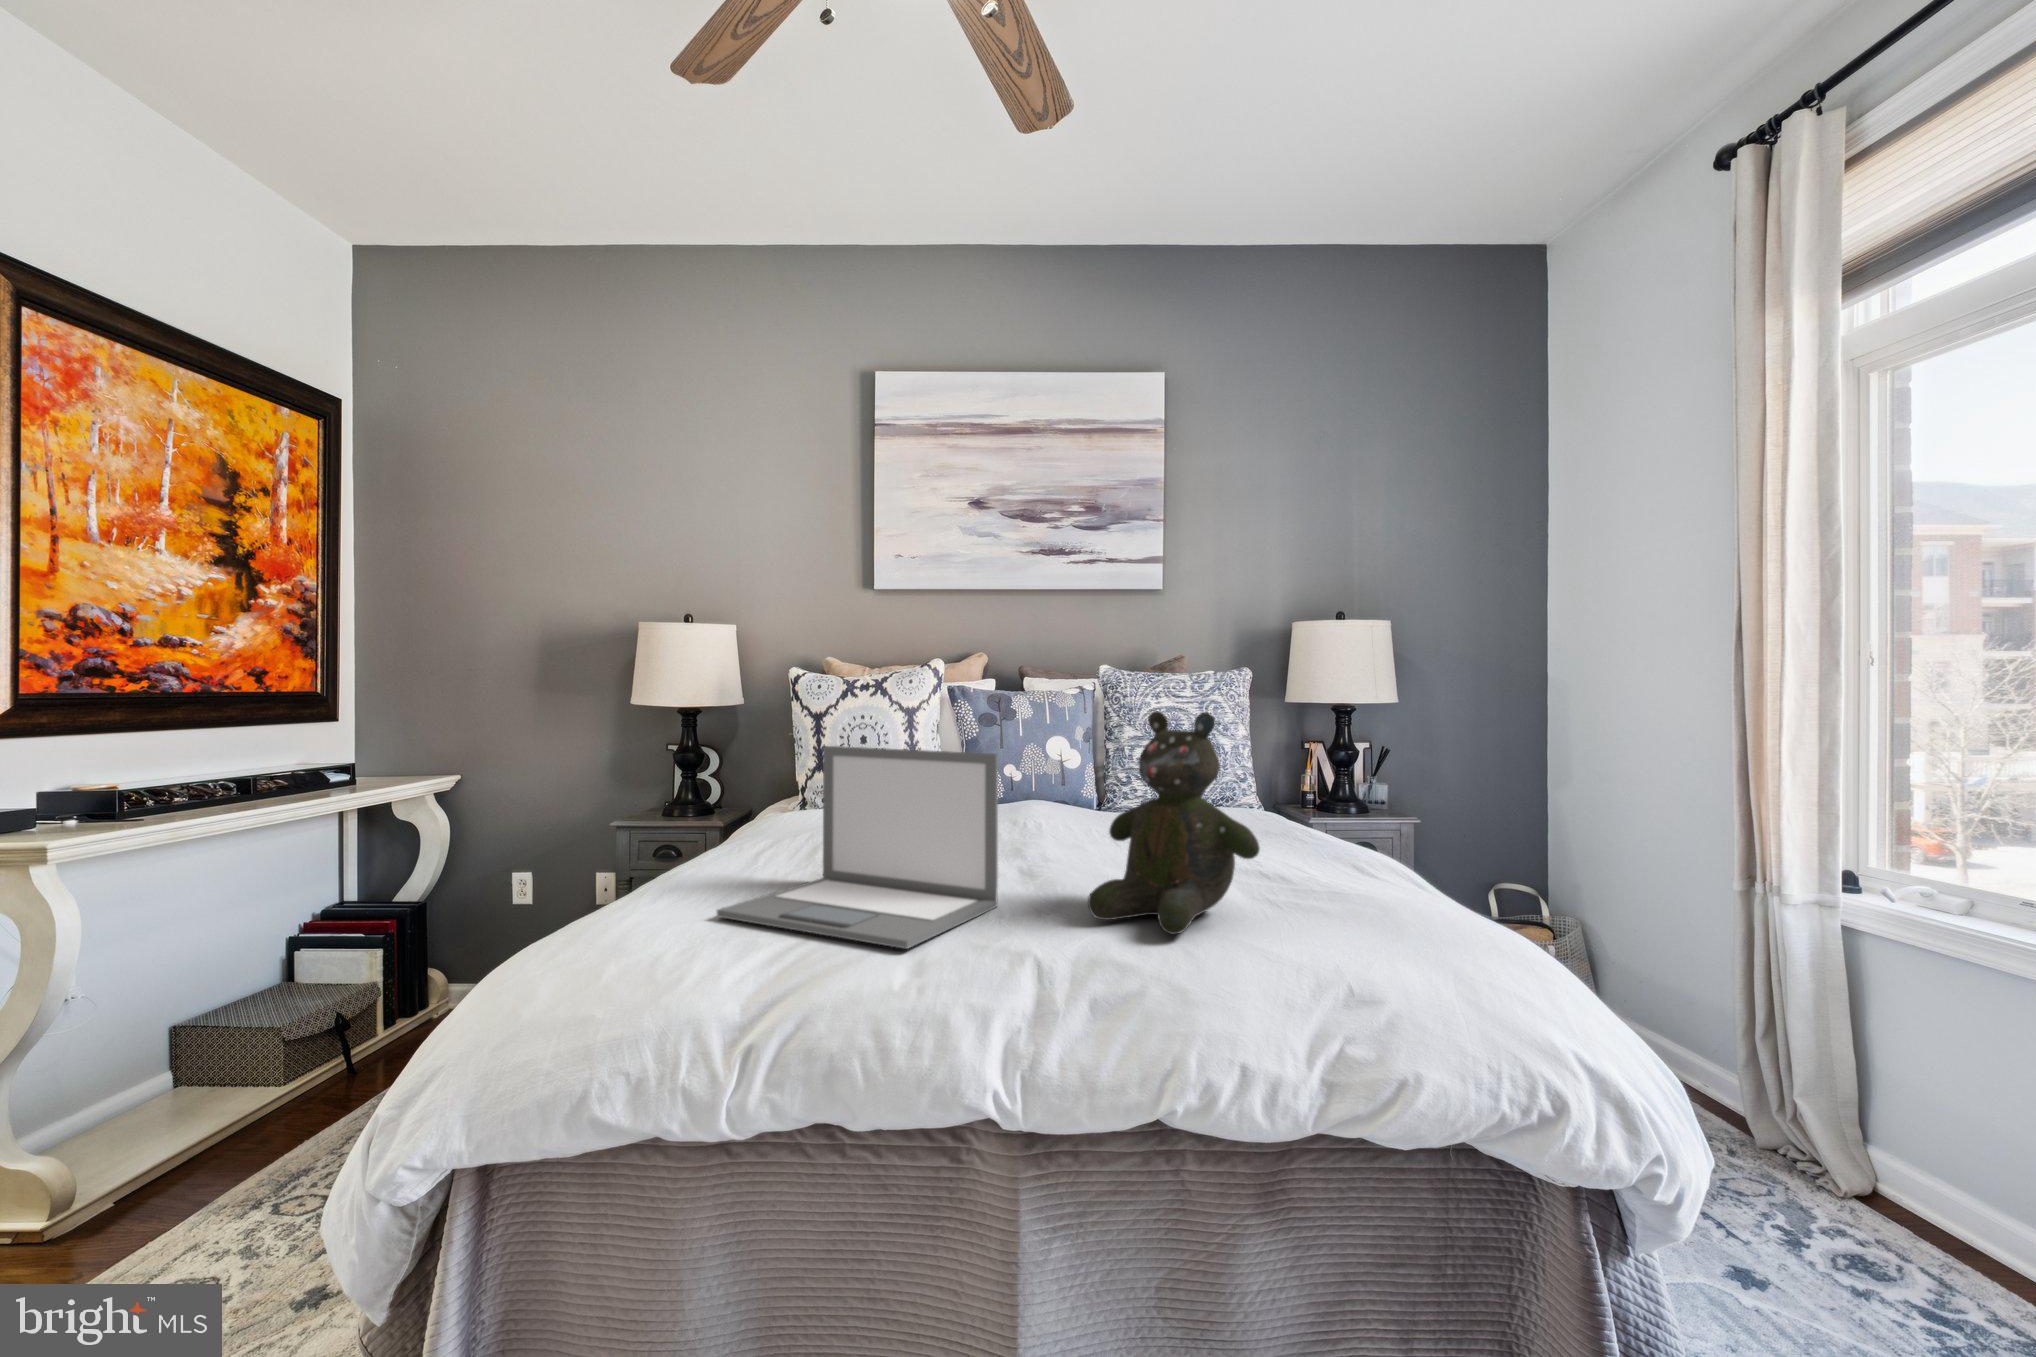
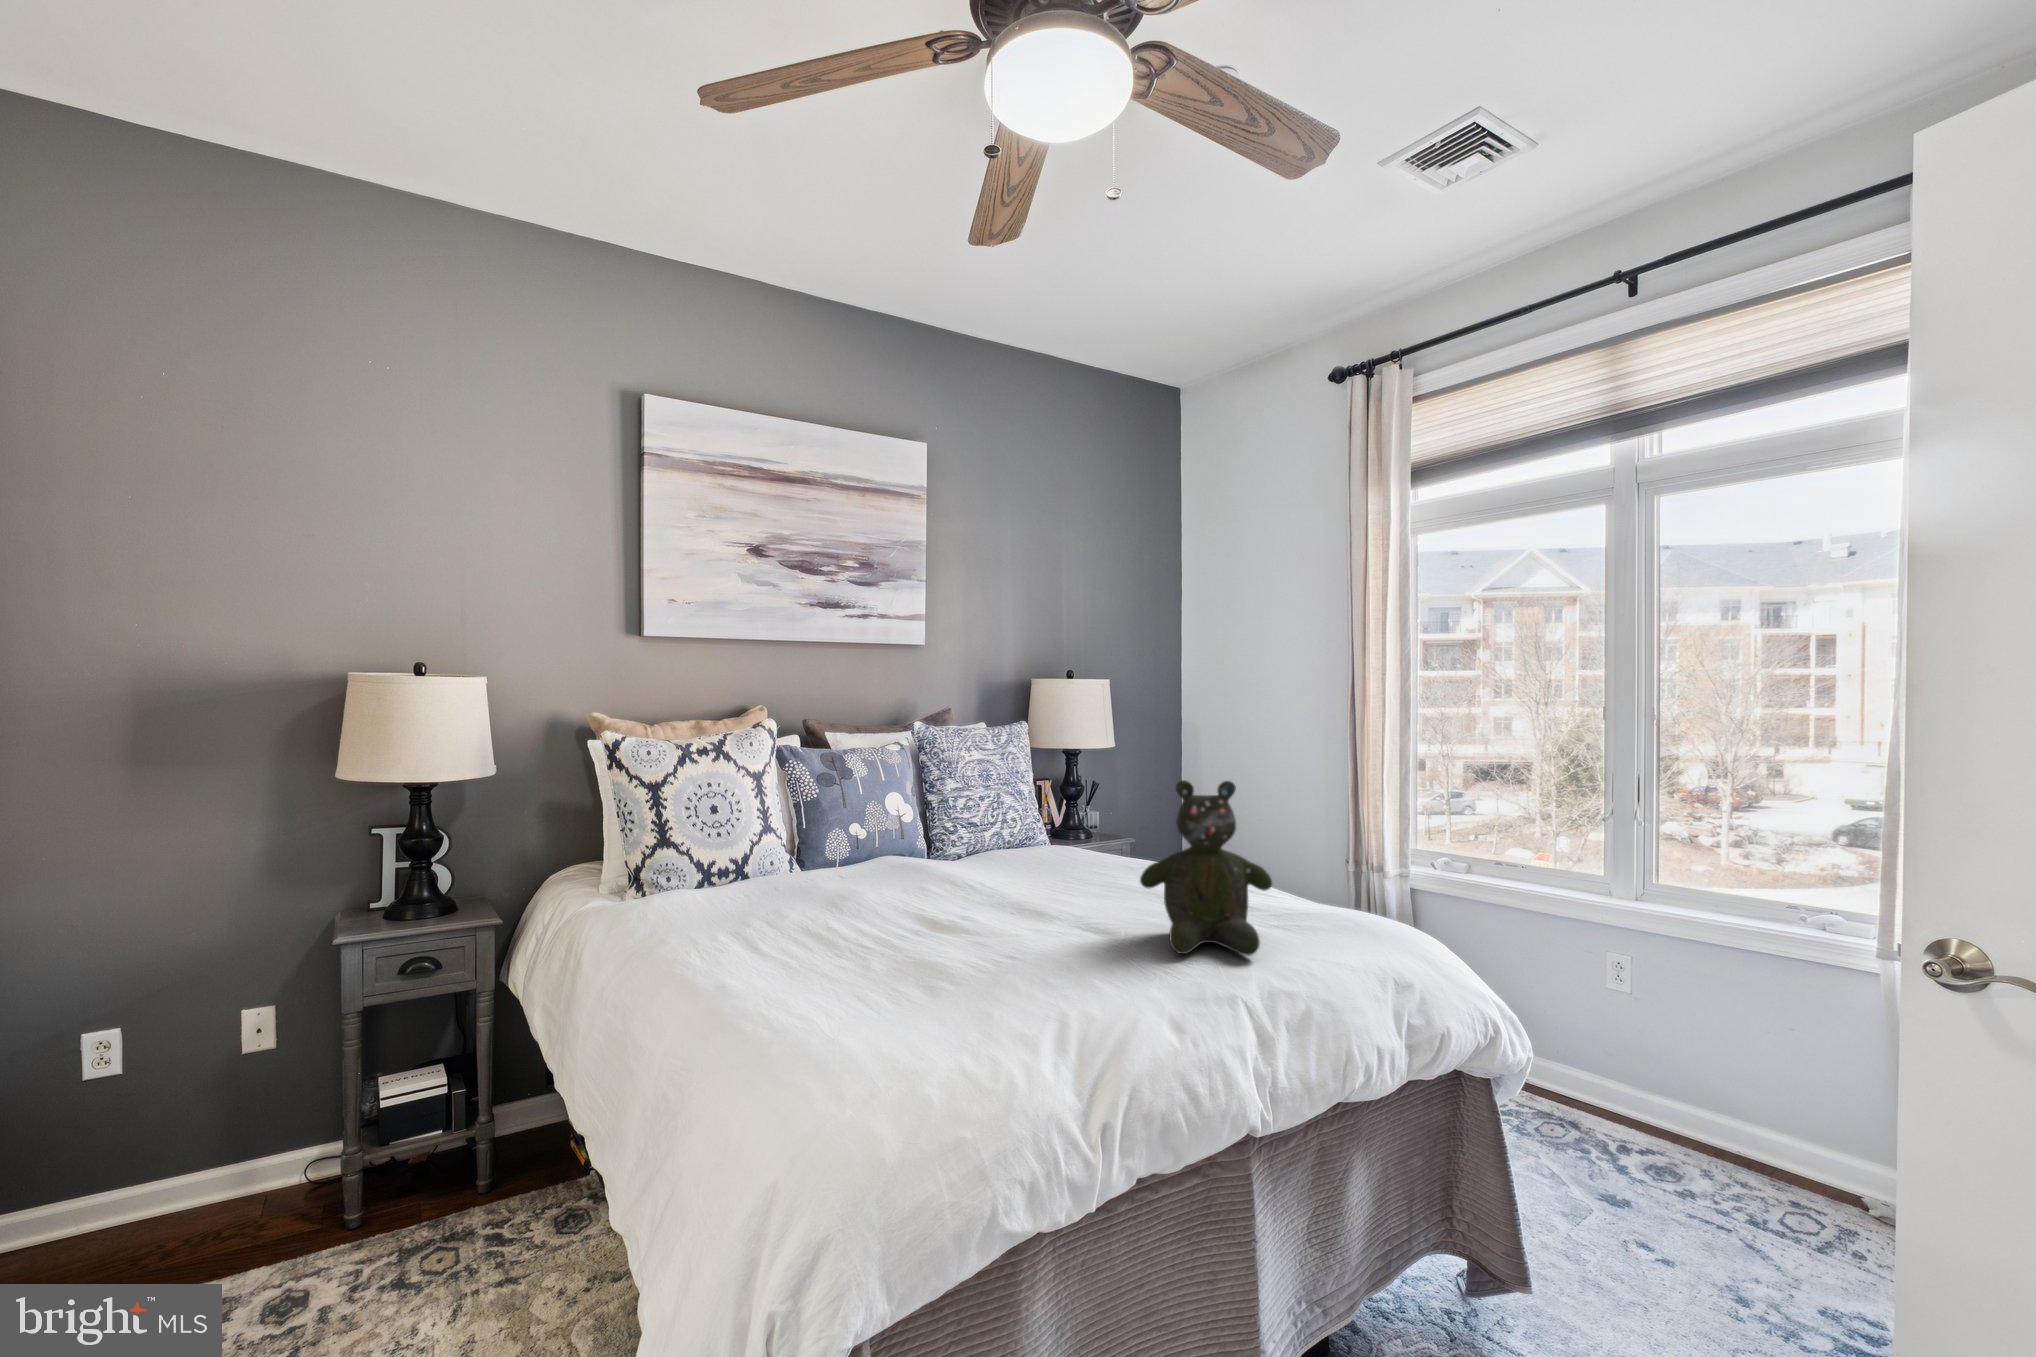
laptop: present [717,746,998,949] -> none [888,825,1116,1015]

